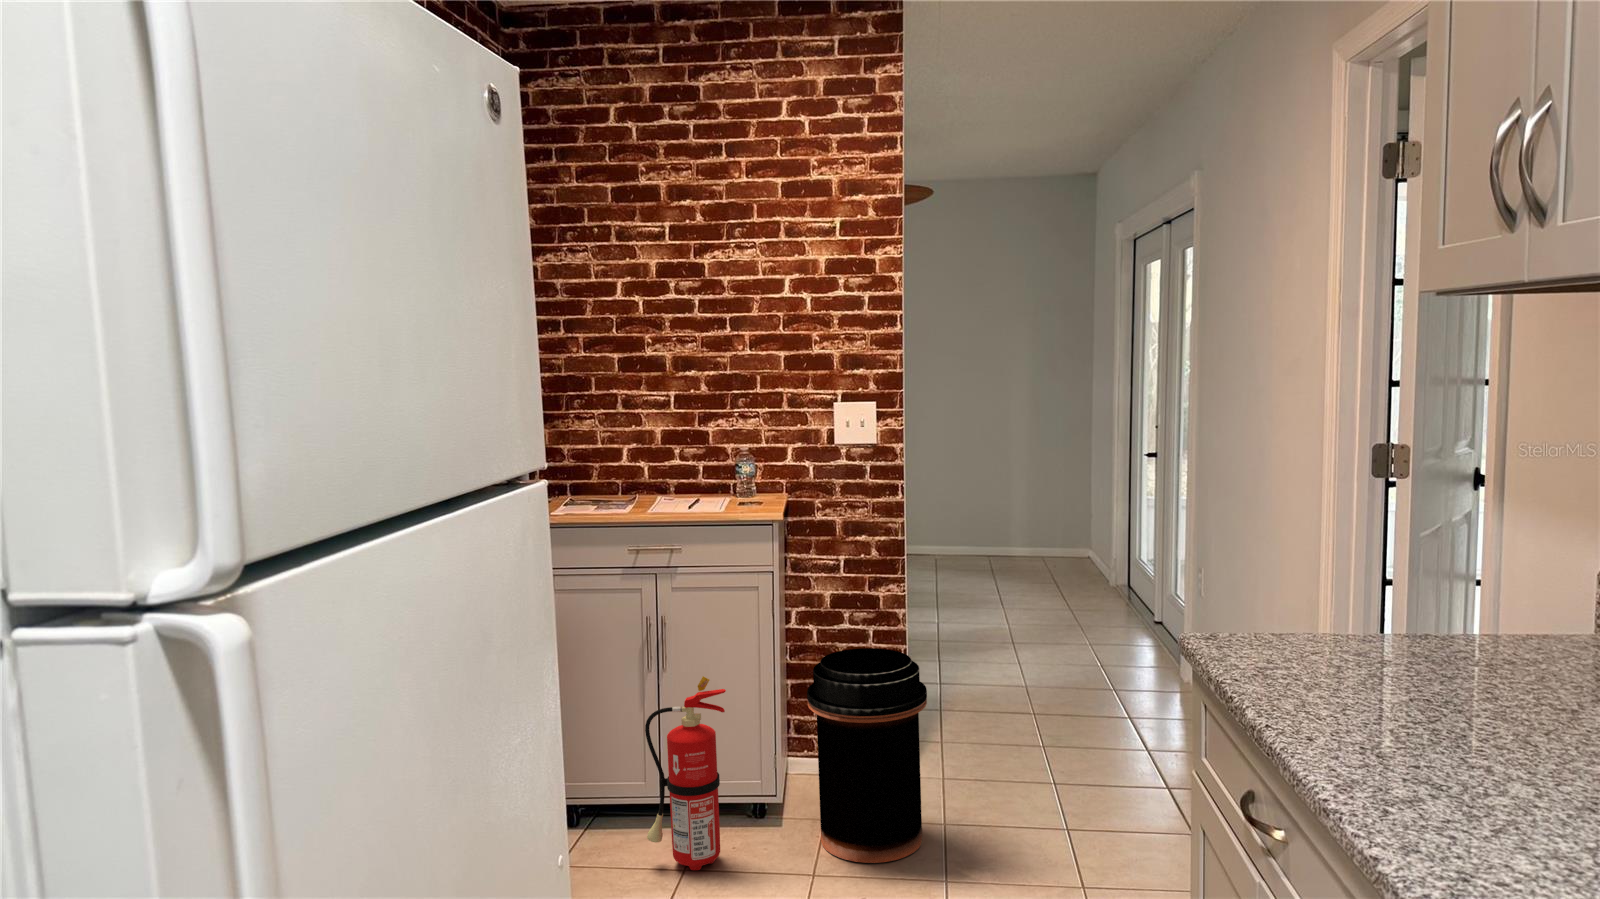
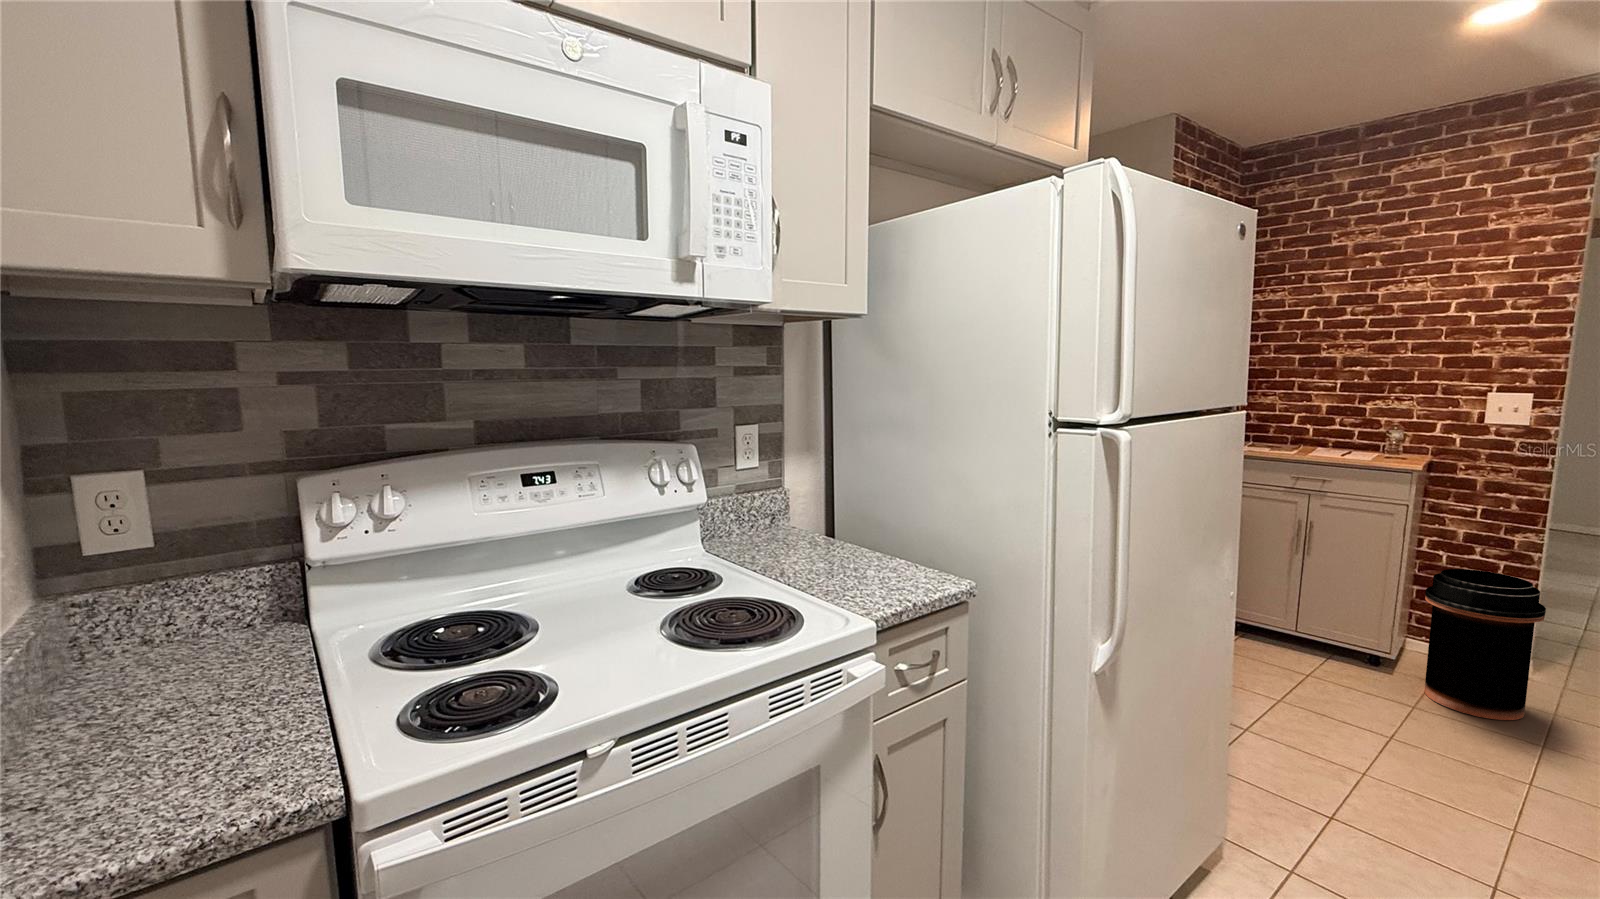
fire extinguisher: present [645,676,726,870] -> none [1283,561,1355,677]

